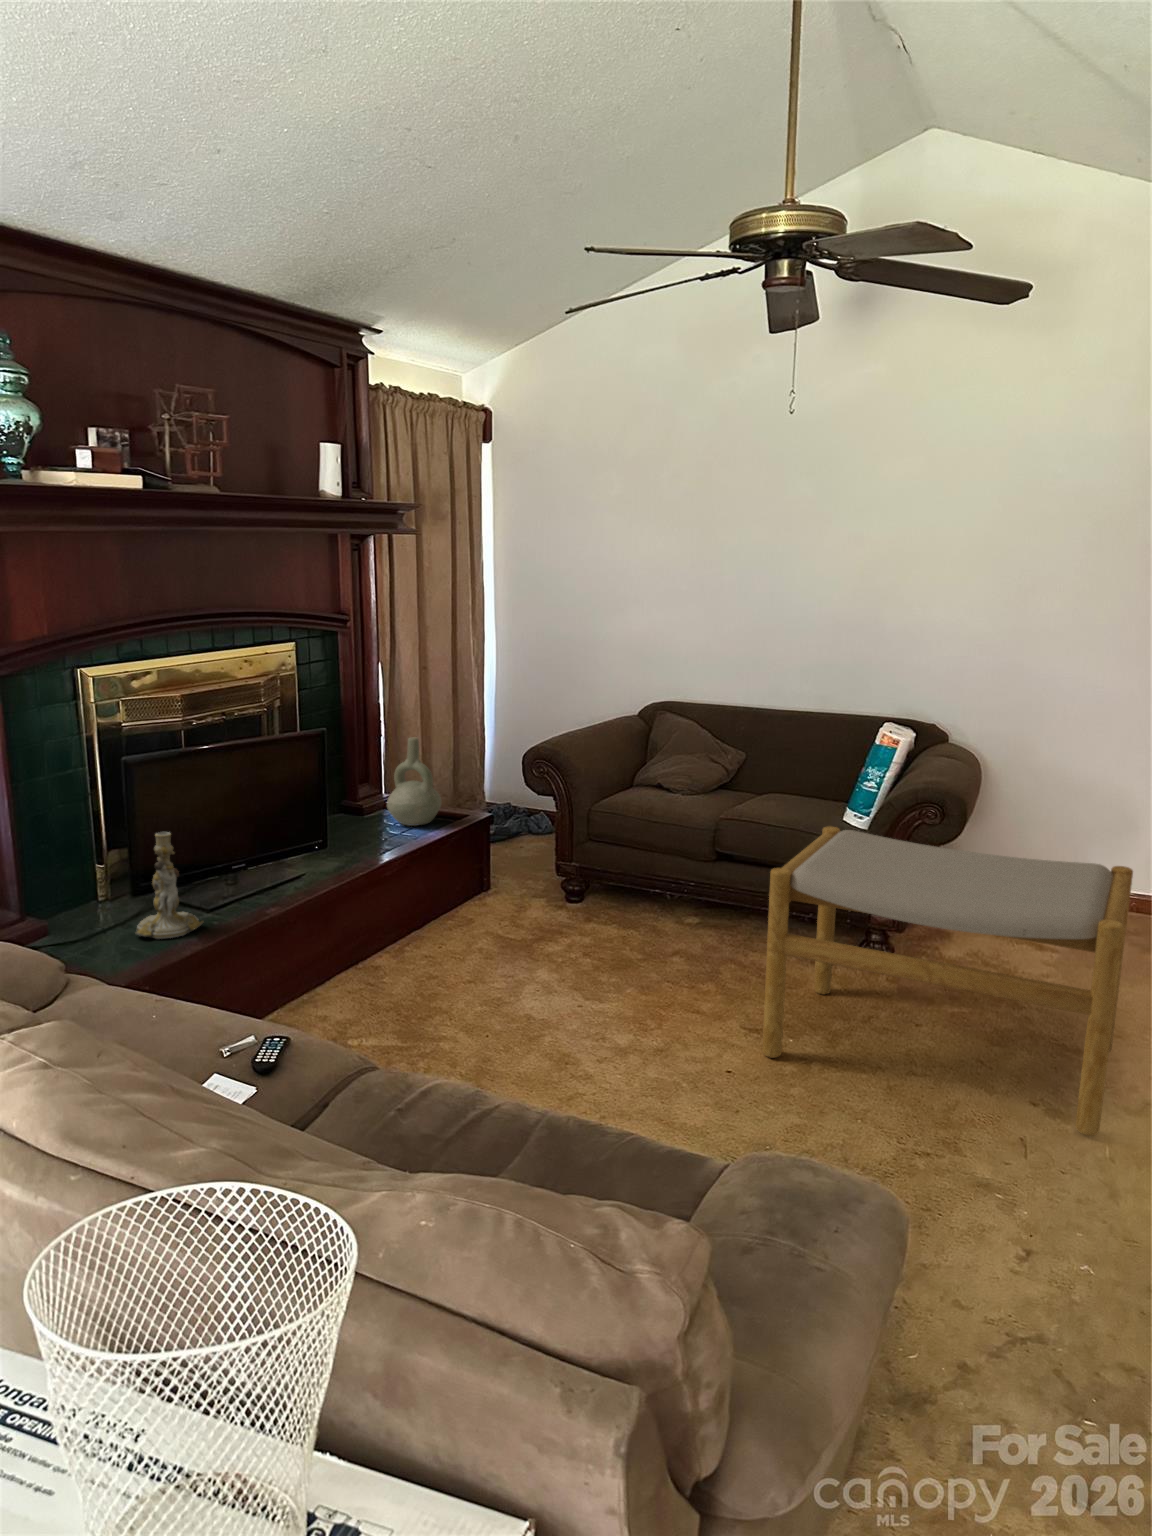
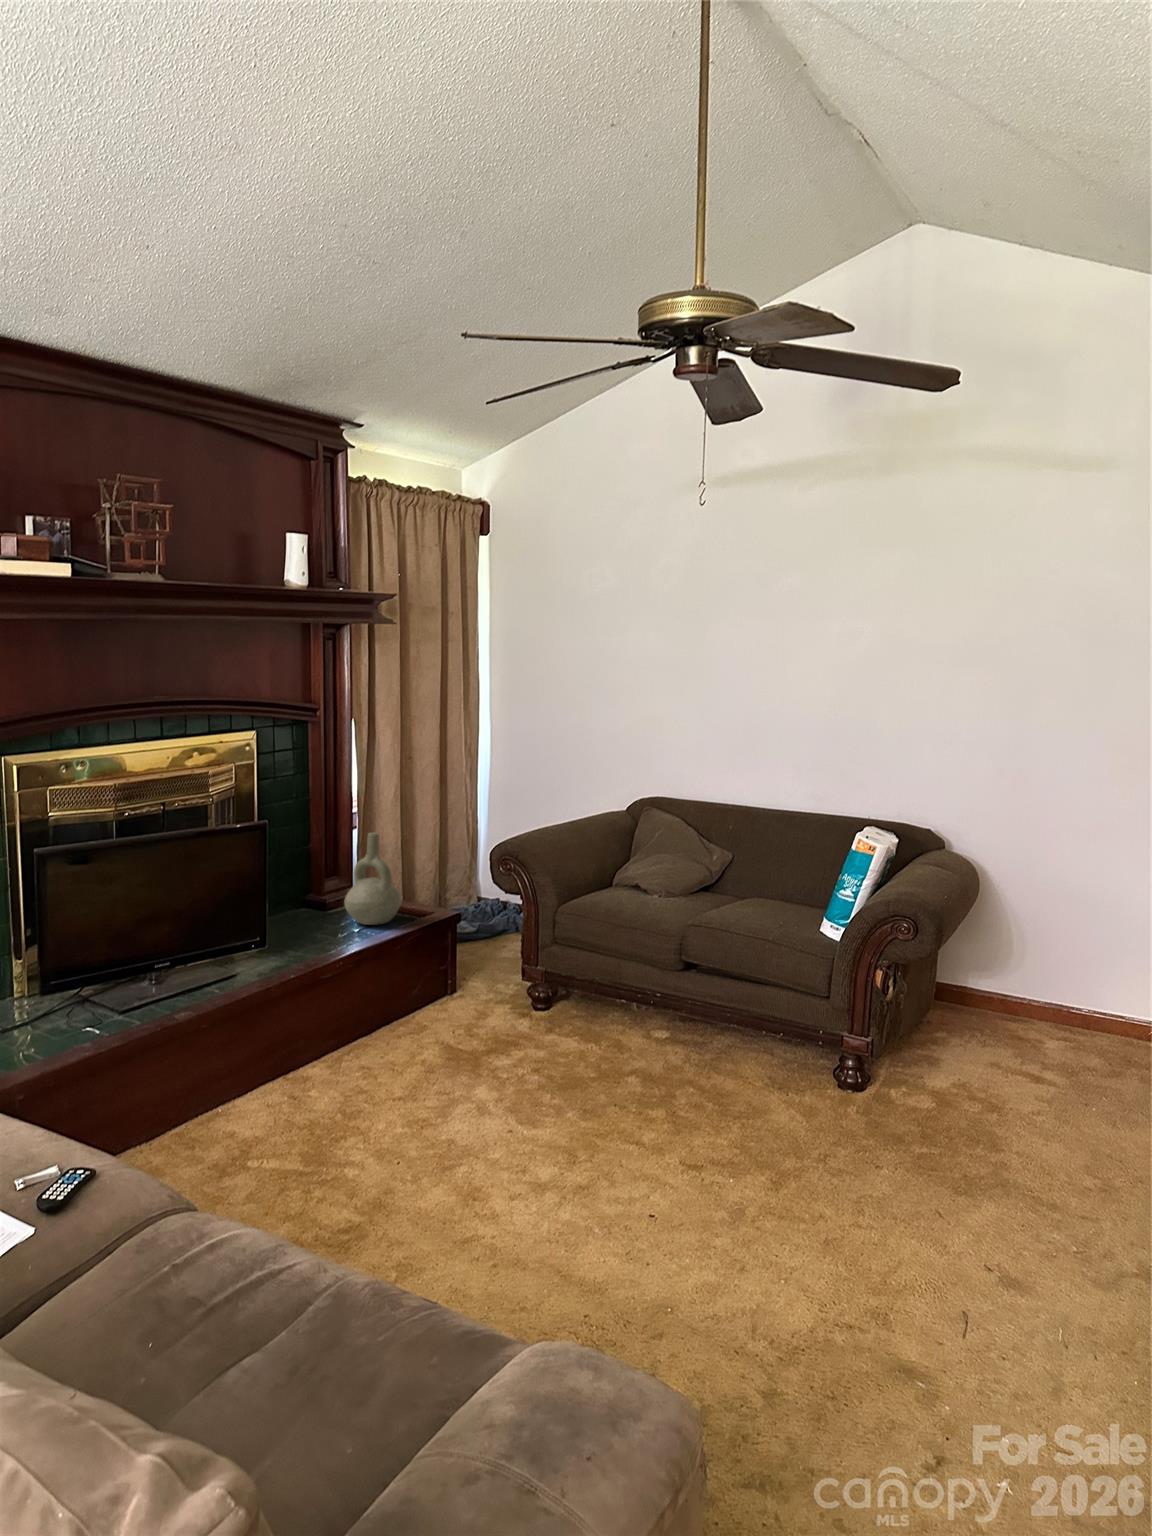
footstool: present [763,826,1133,1136] -> none [691,940,1113,1318]
candlestick: present [136,832,203,939] -> none [30,926,105,1040]

